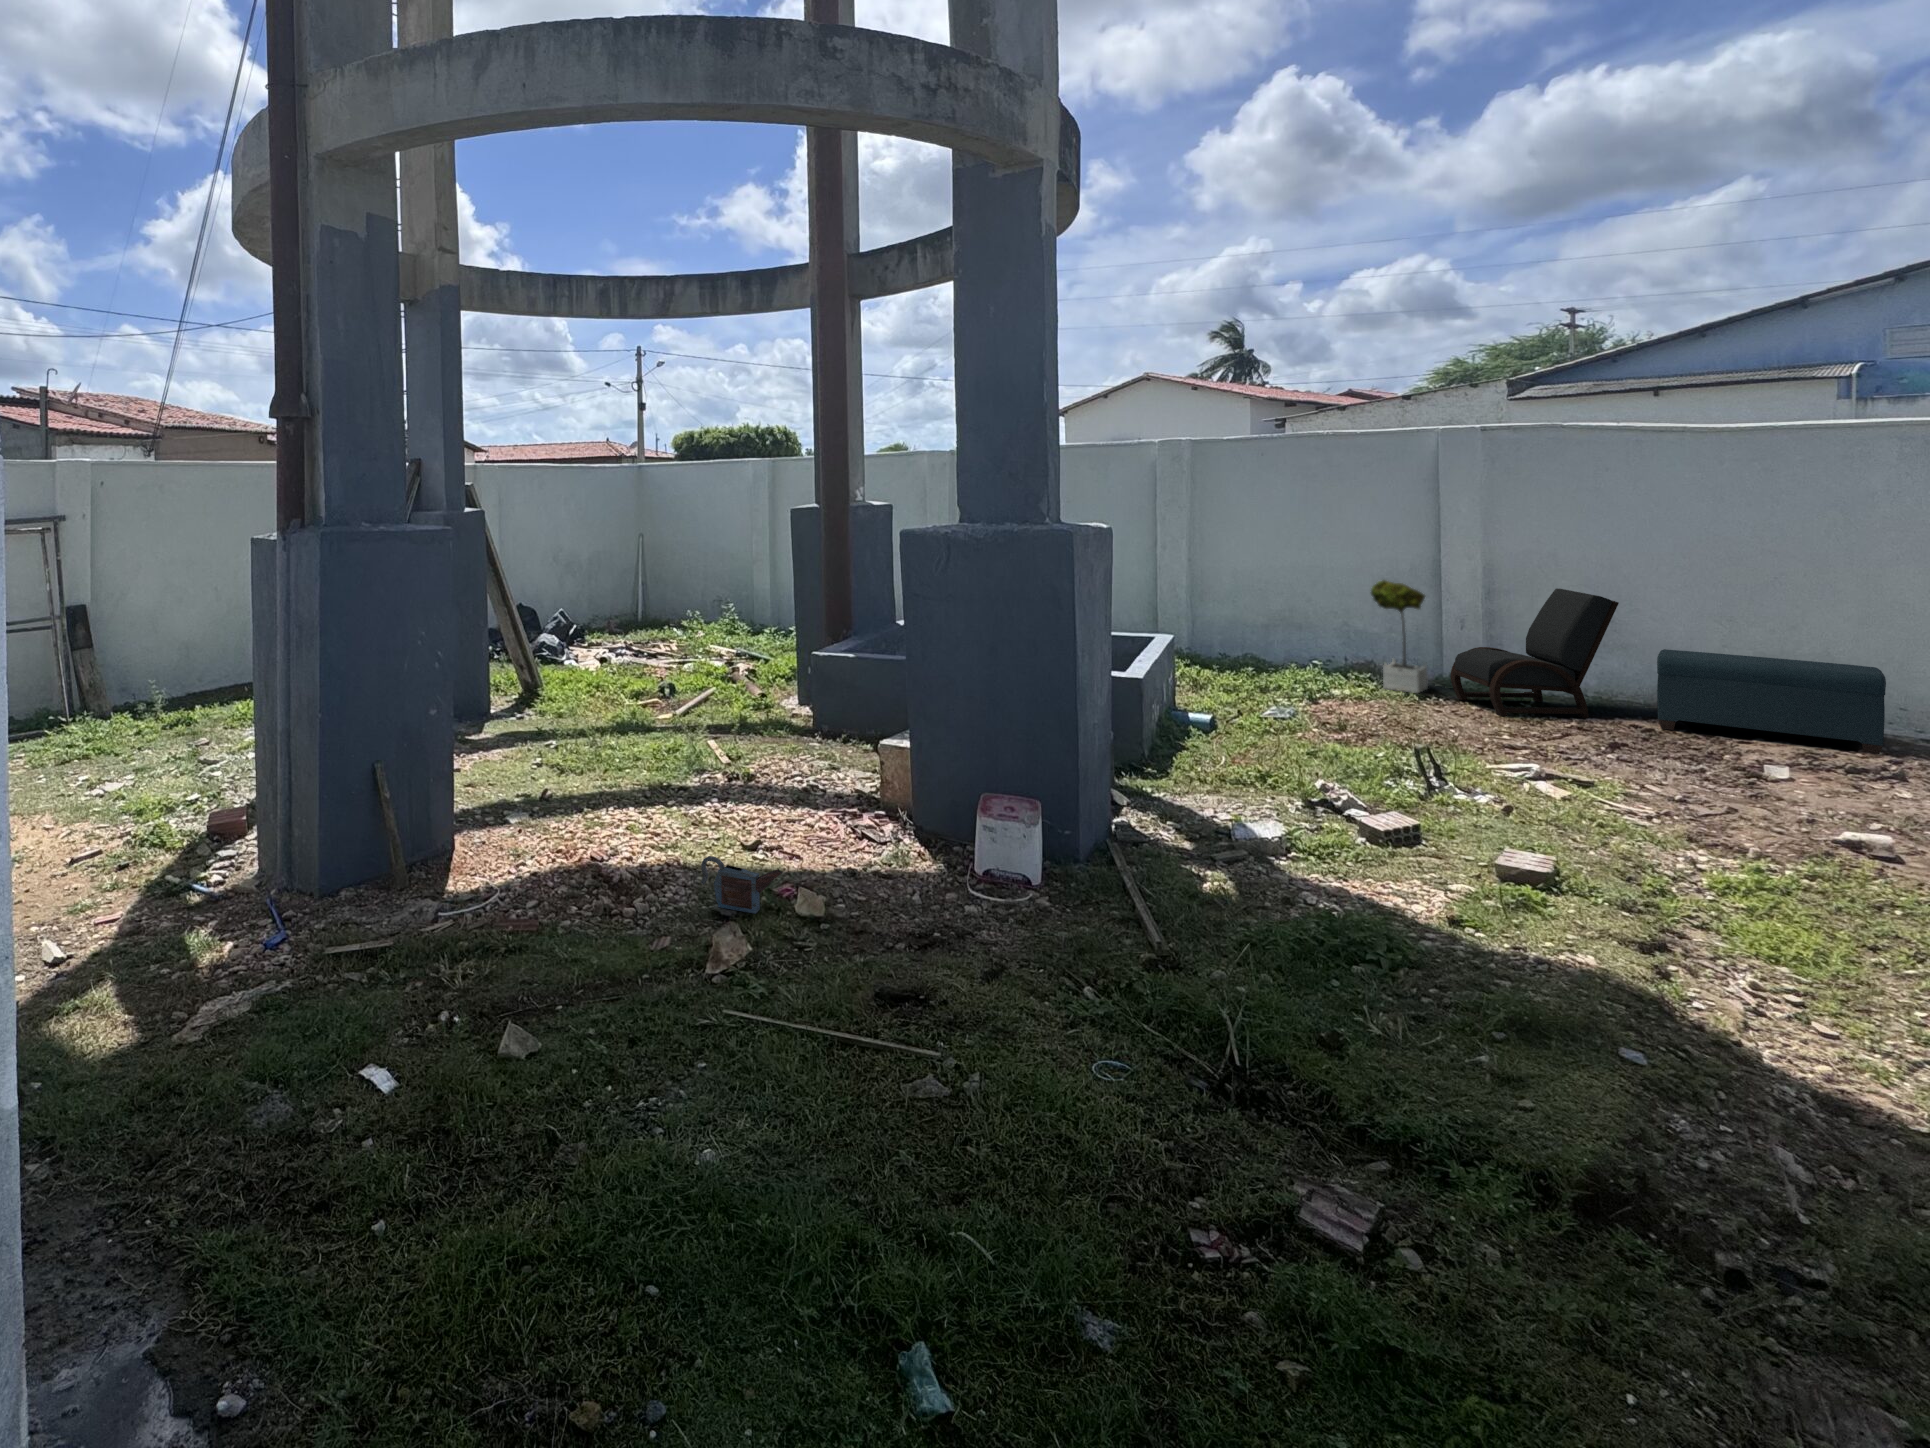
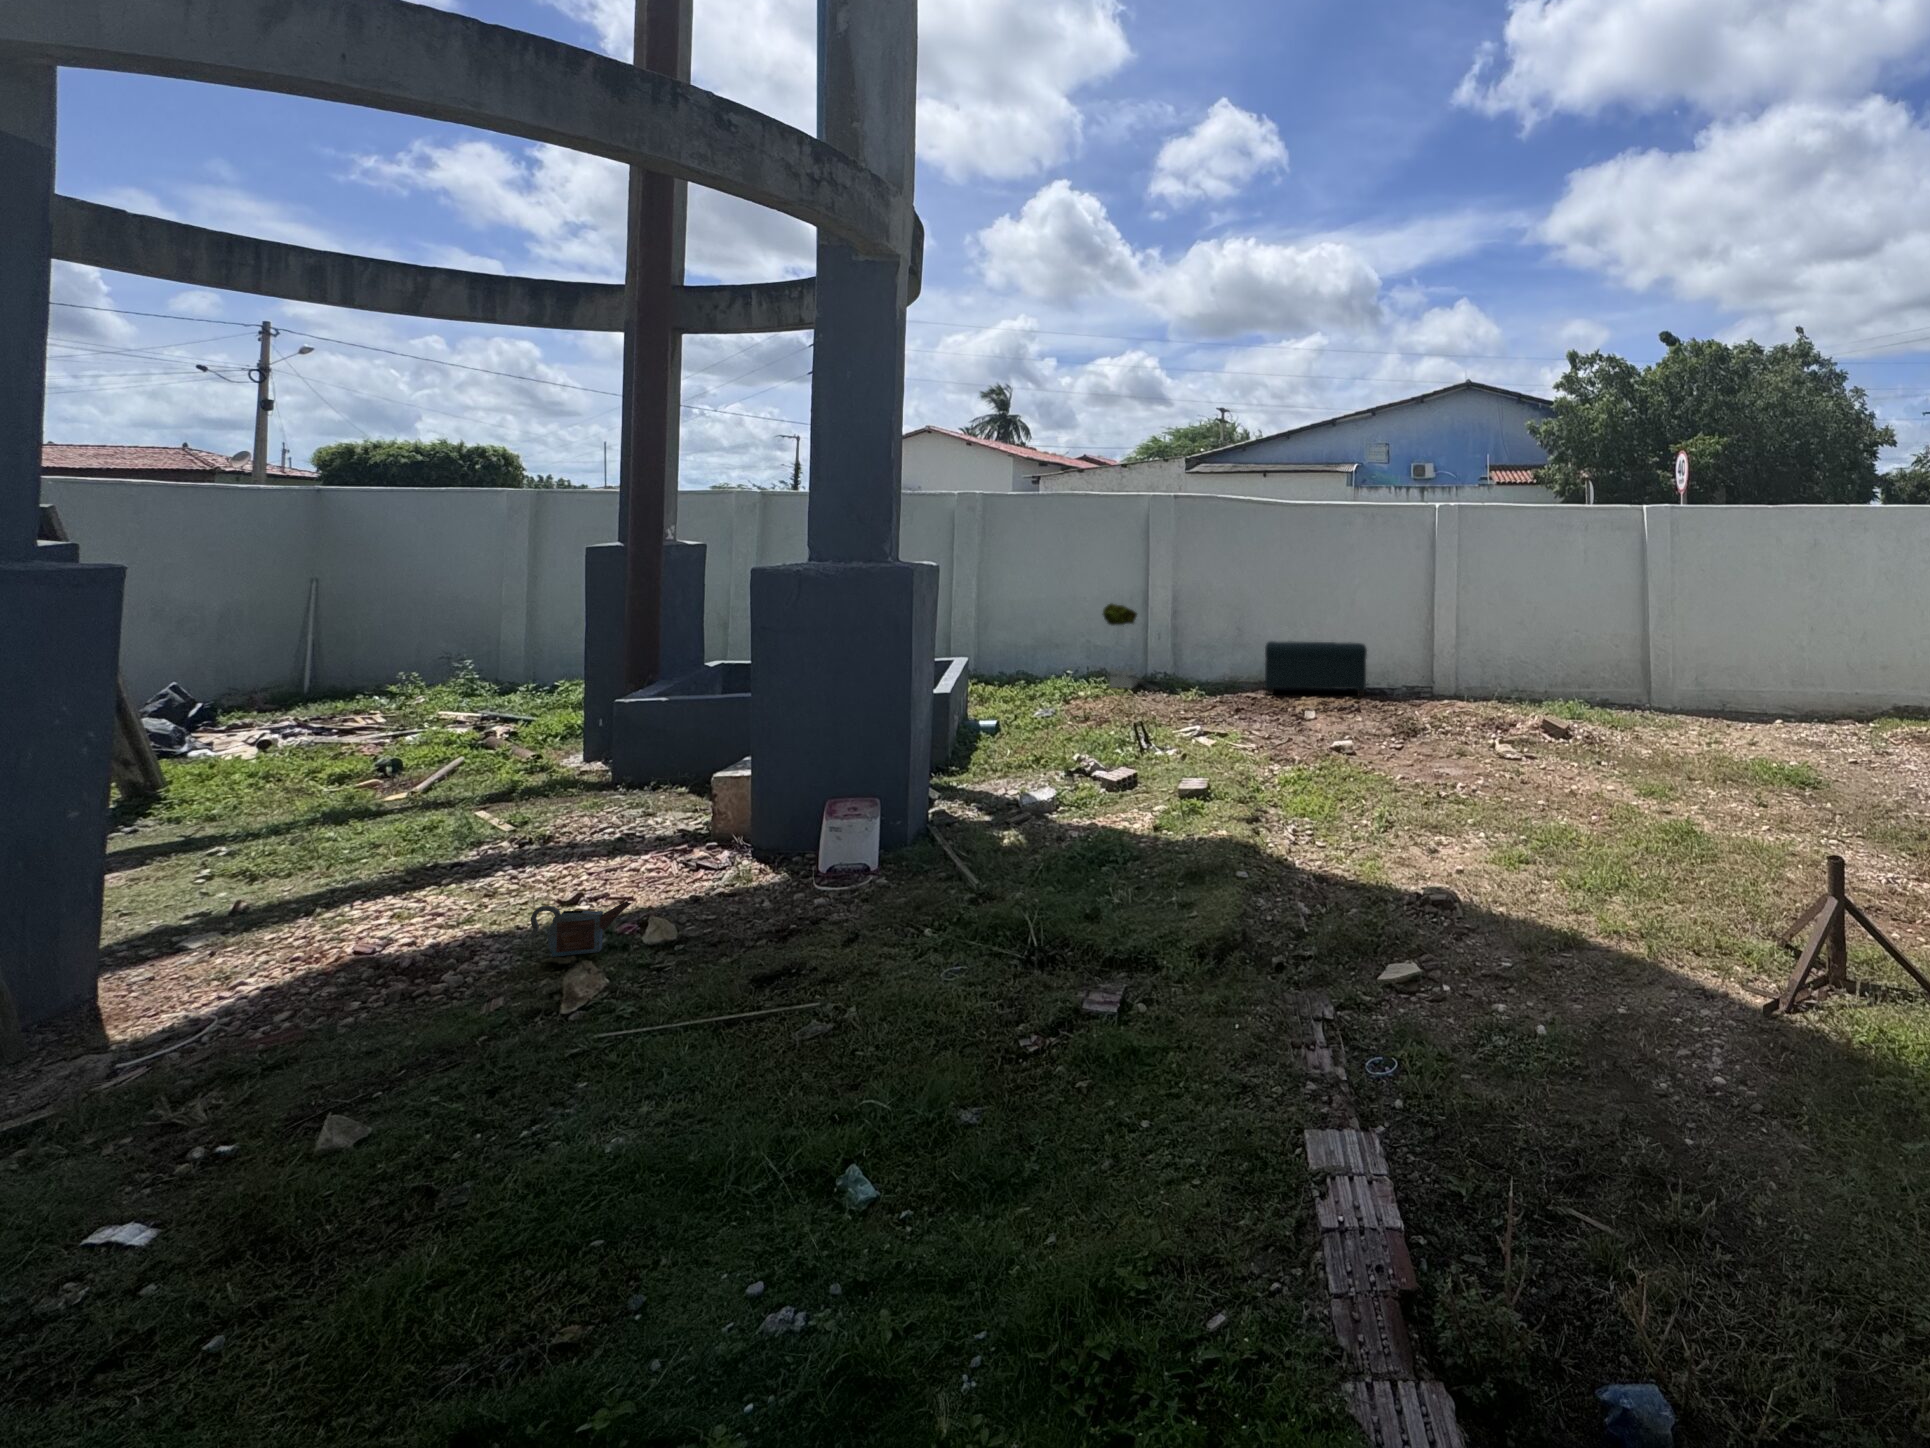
lounge chair: present [1450,588,1619,718] -> none [1152,604,1246,698]

